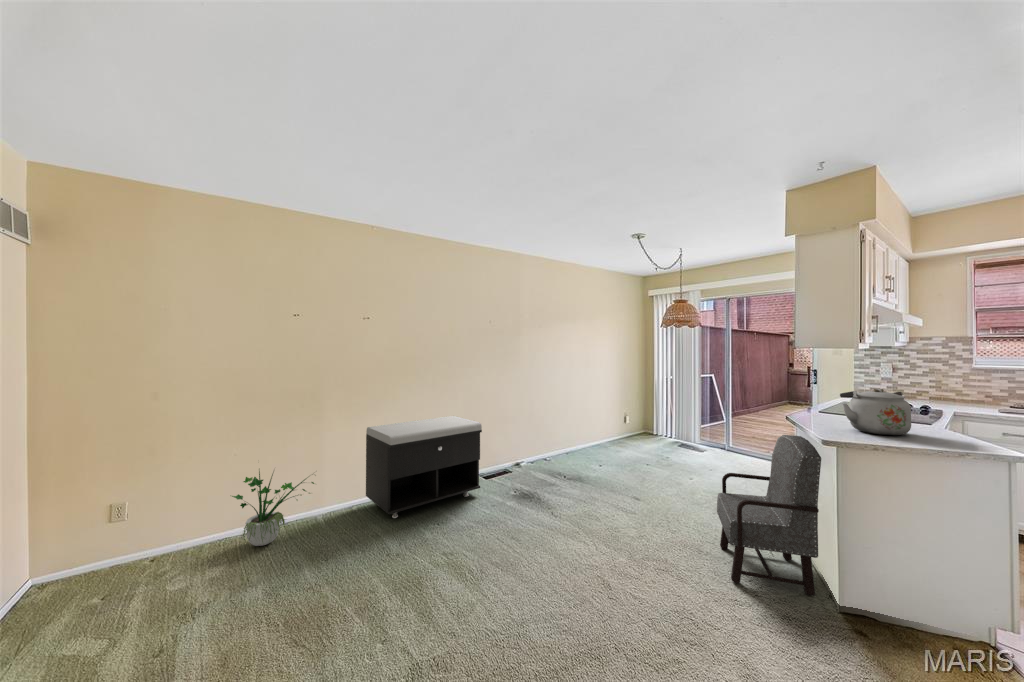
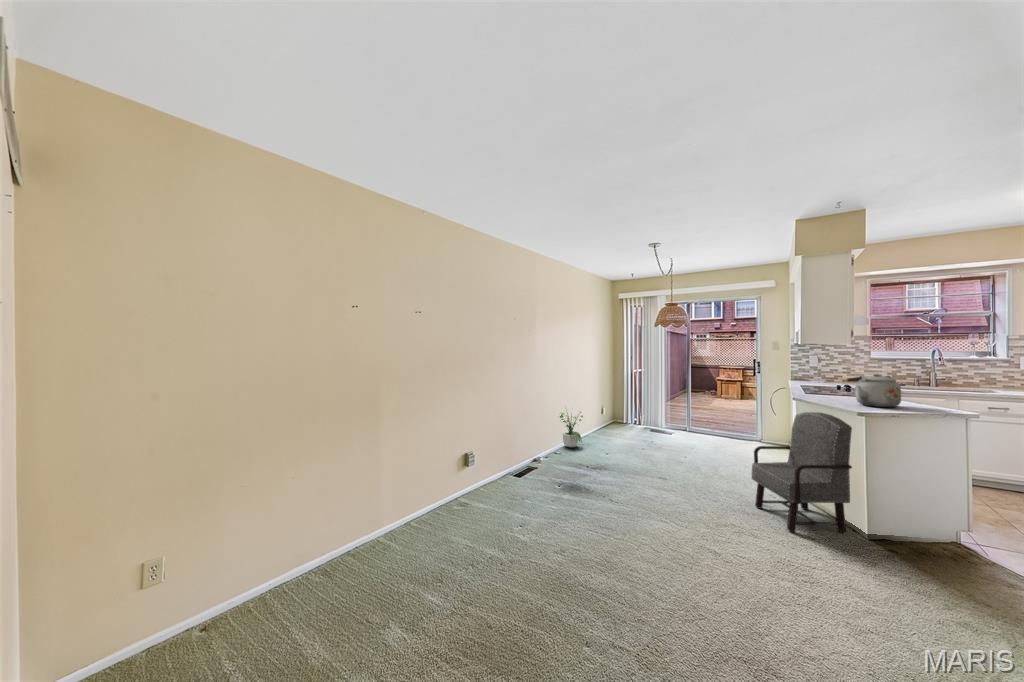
storage bench: present [366,416,482,518] -> none [420,415,528,524]
potted plant: present [232,471,314,546] -> present [558,412,583,447]

